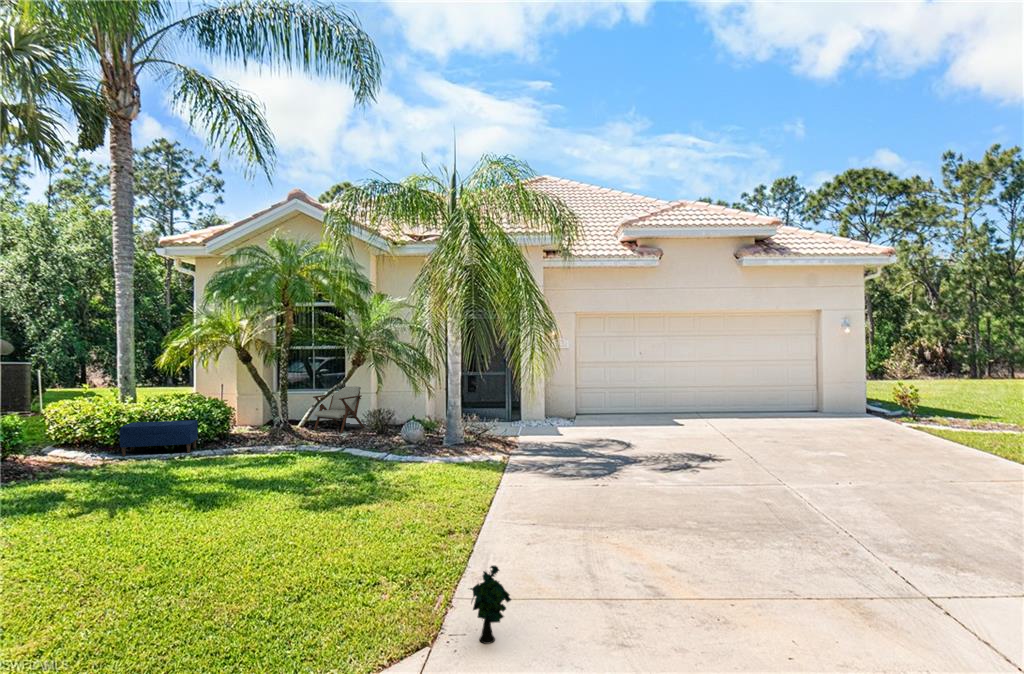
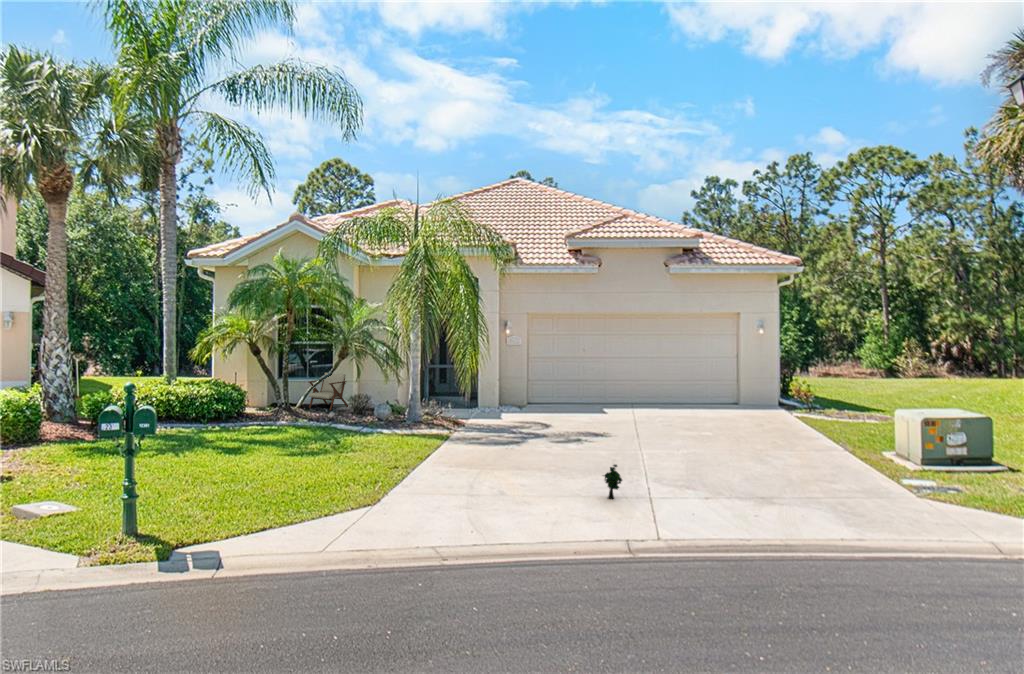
bench: present [120,420,198,456] -> none [174,398,225,423]
decorative plant: present [470,565,511,644] -> present [604,465,622,499]

